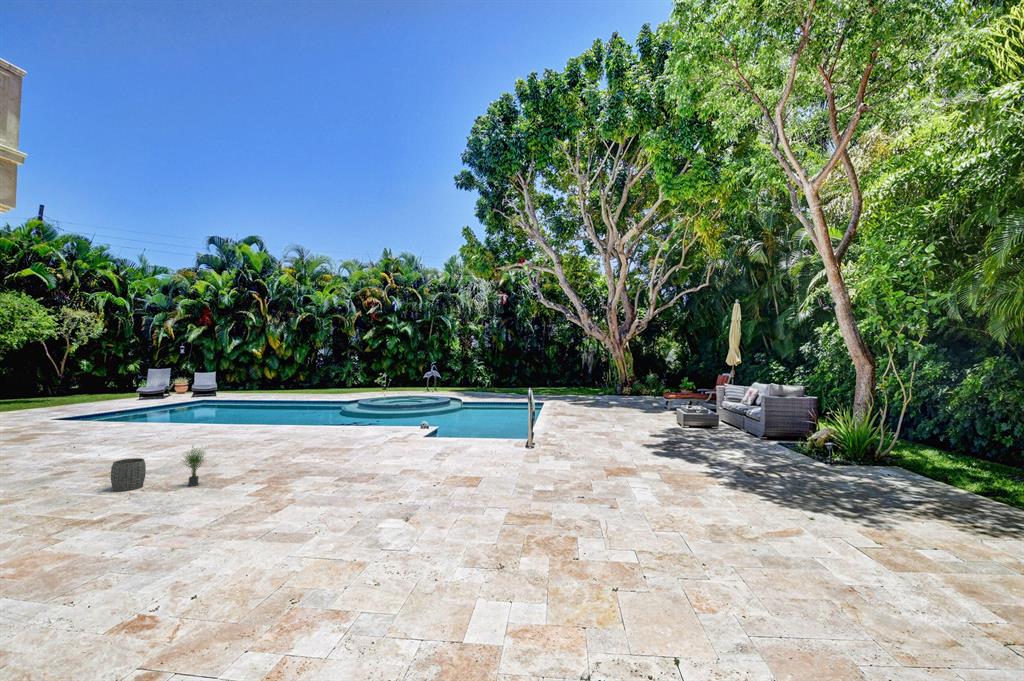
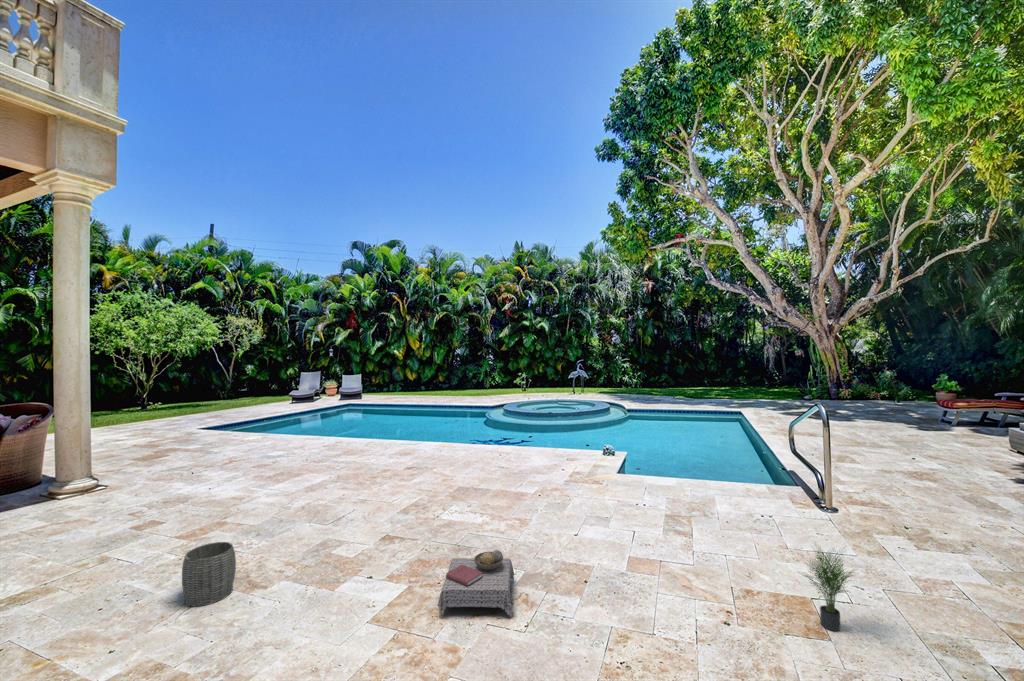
potted plant: present [185,447,204,486] -> present [804,550,853,631]
ottoman: none [277,456,326,487] -> present [438,550,514,617]

